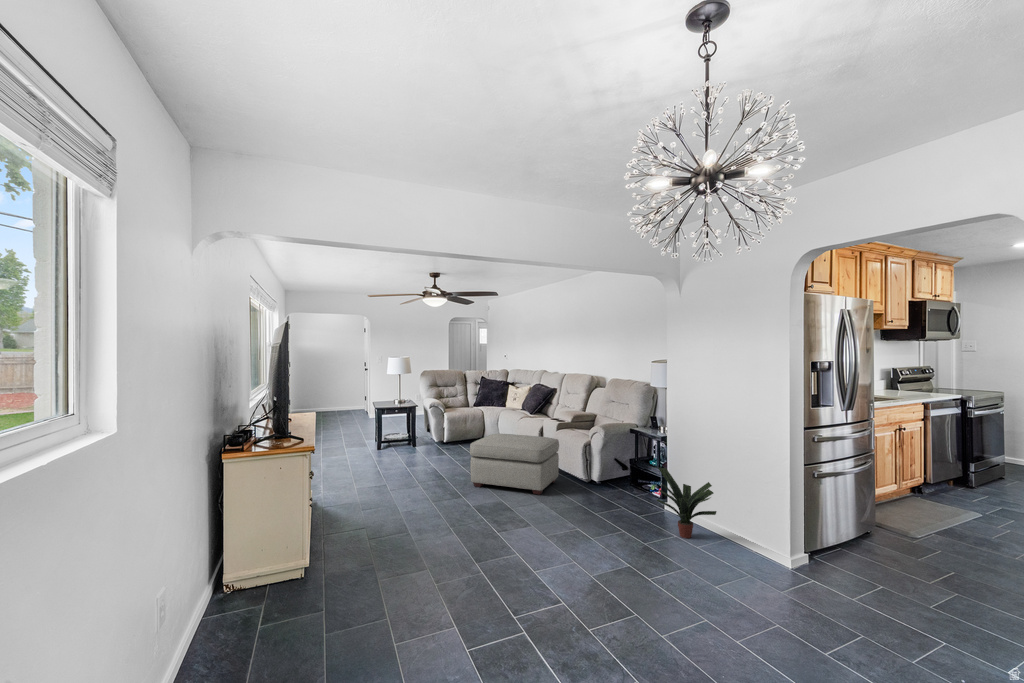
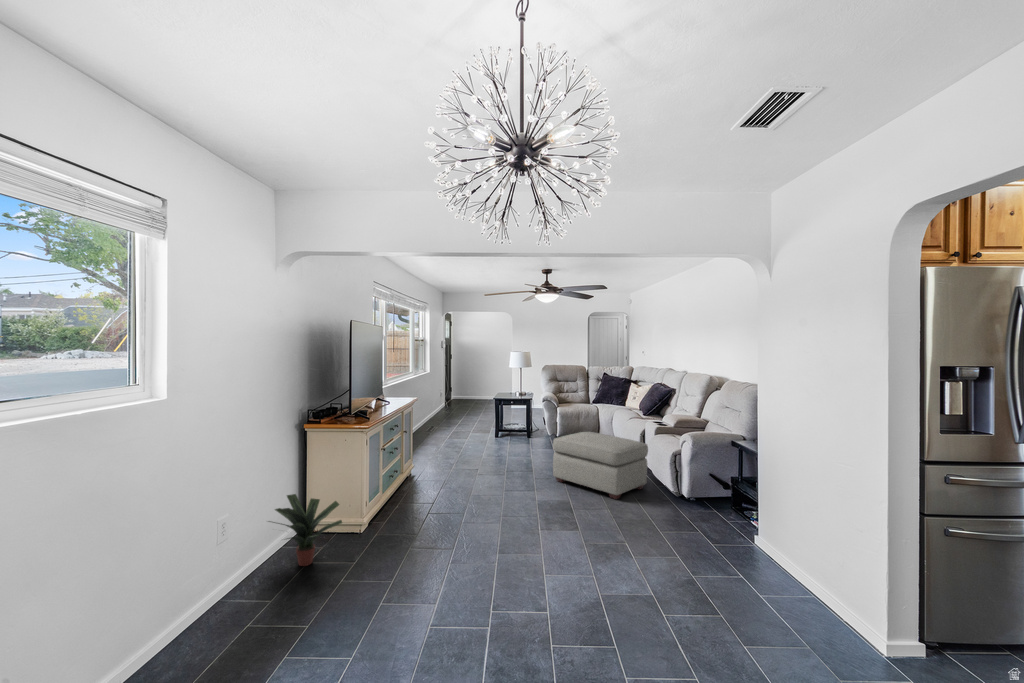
potted plant: present [657,468,716,538] -> present [269,494,342,566]

